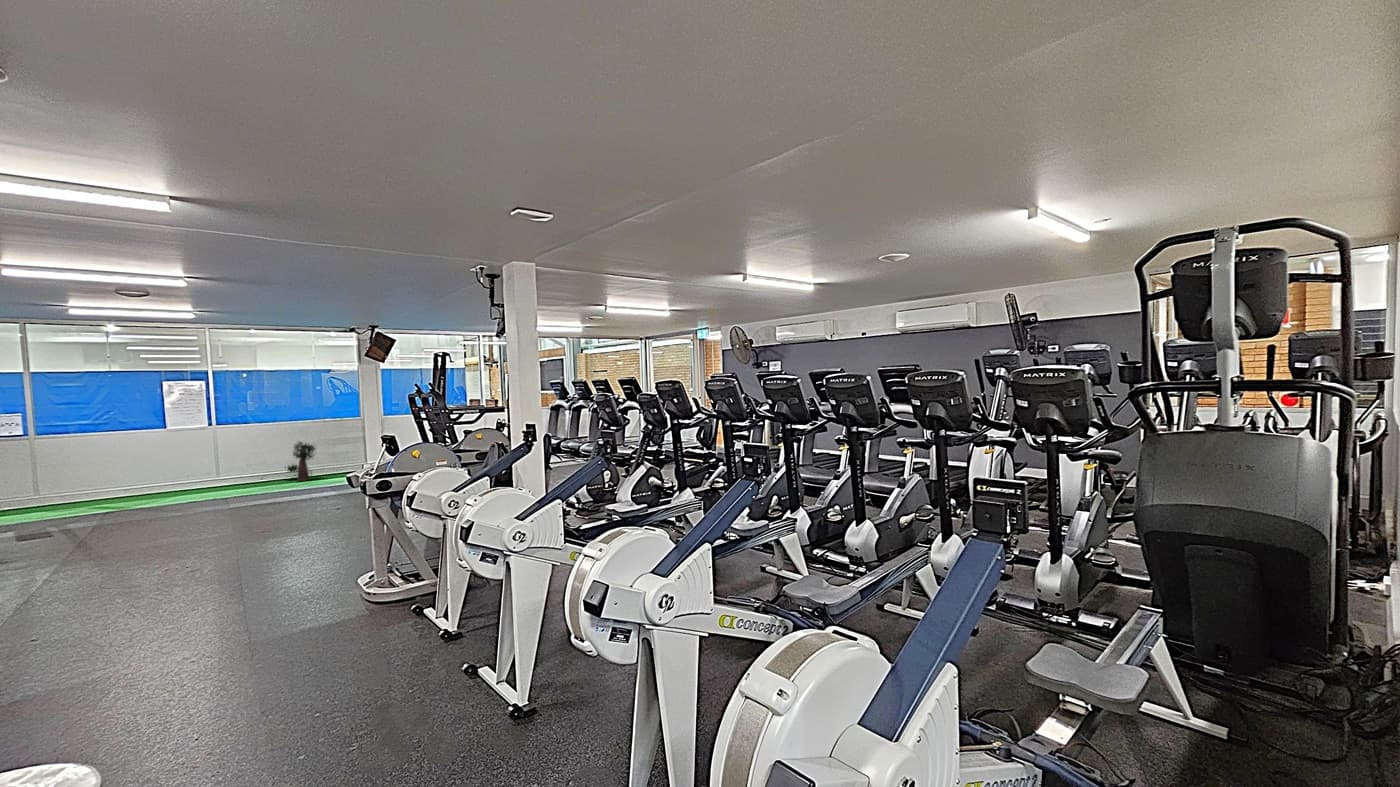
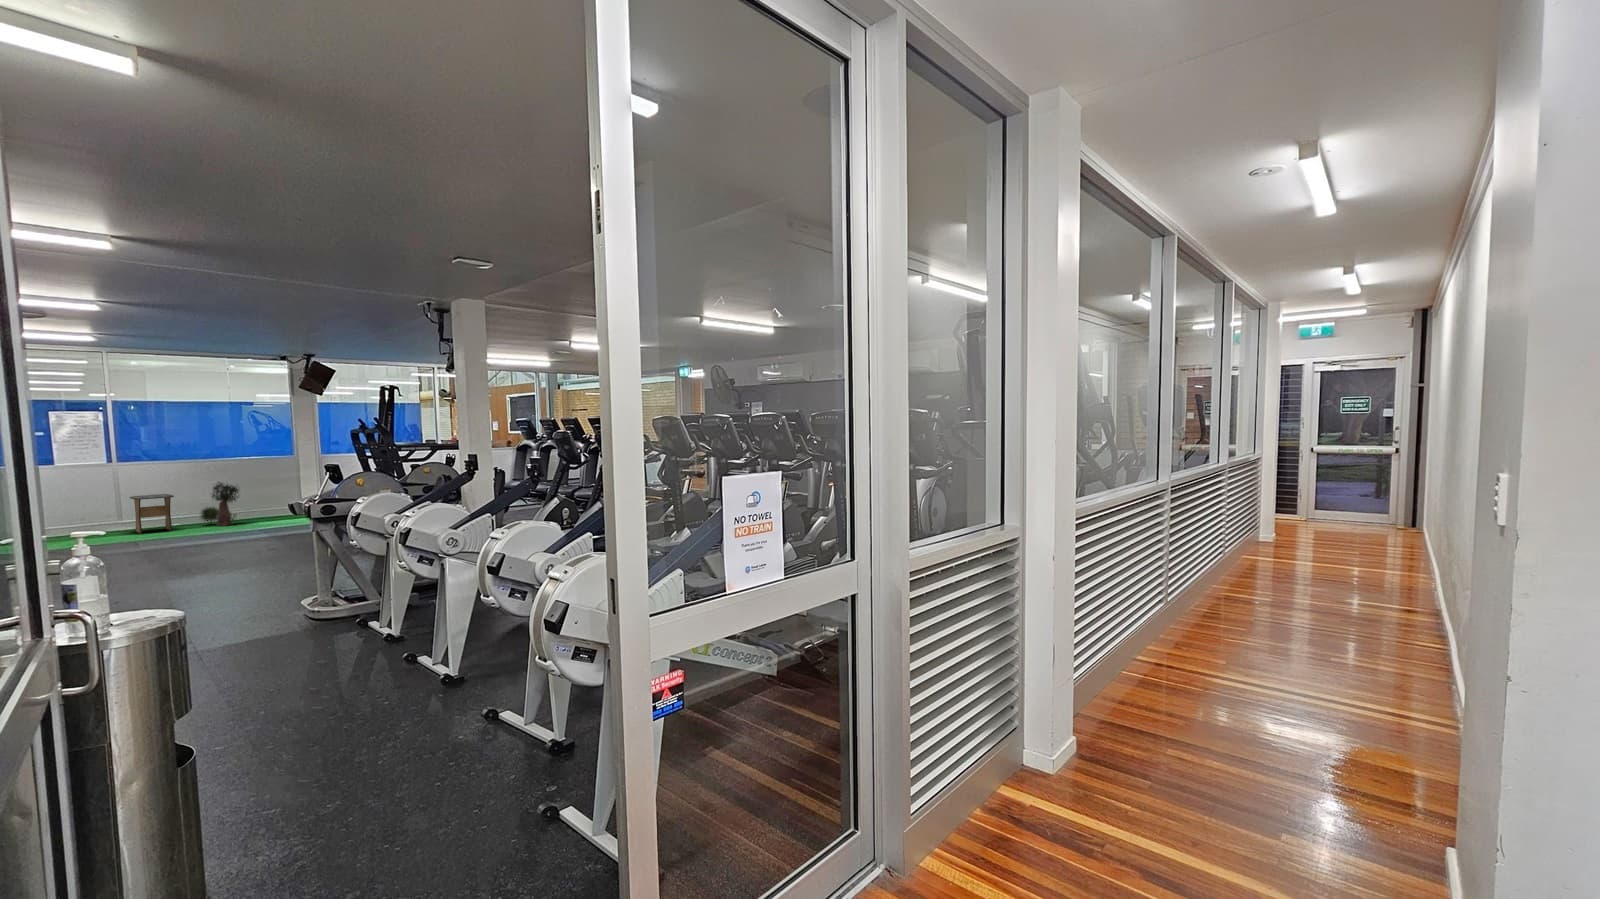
stool: none [227,453,262,488] -> present [130,494,174,533]

